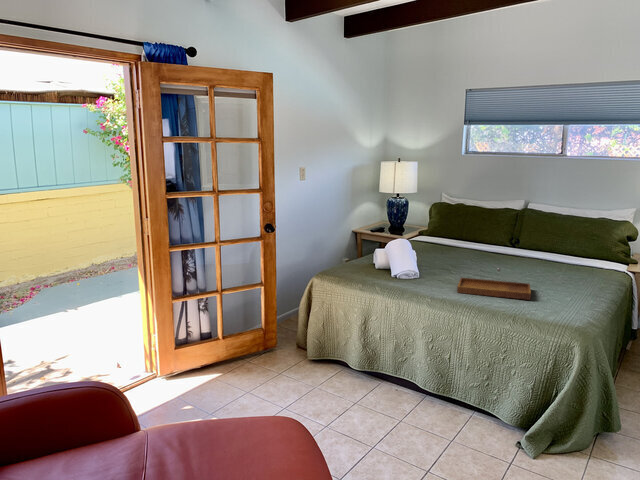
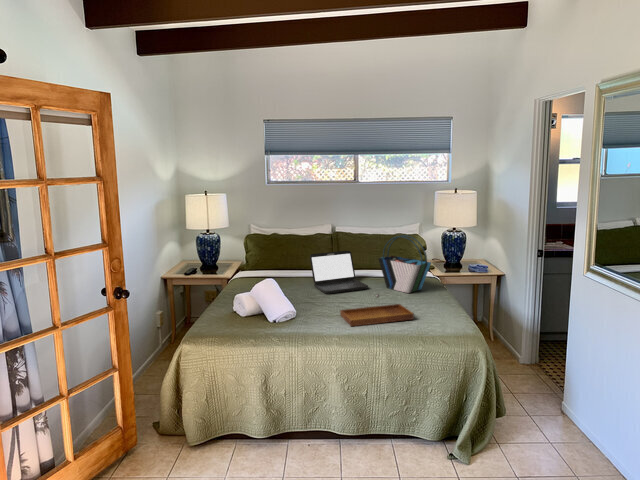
tote bag: none [542,214,598,278] -> present [379,235,431,293]
laptop: none [469,225,523,267] -> present [310,251,368,294]

